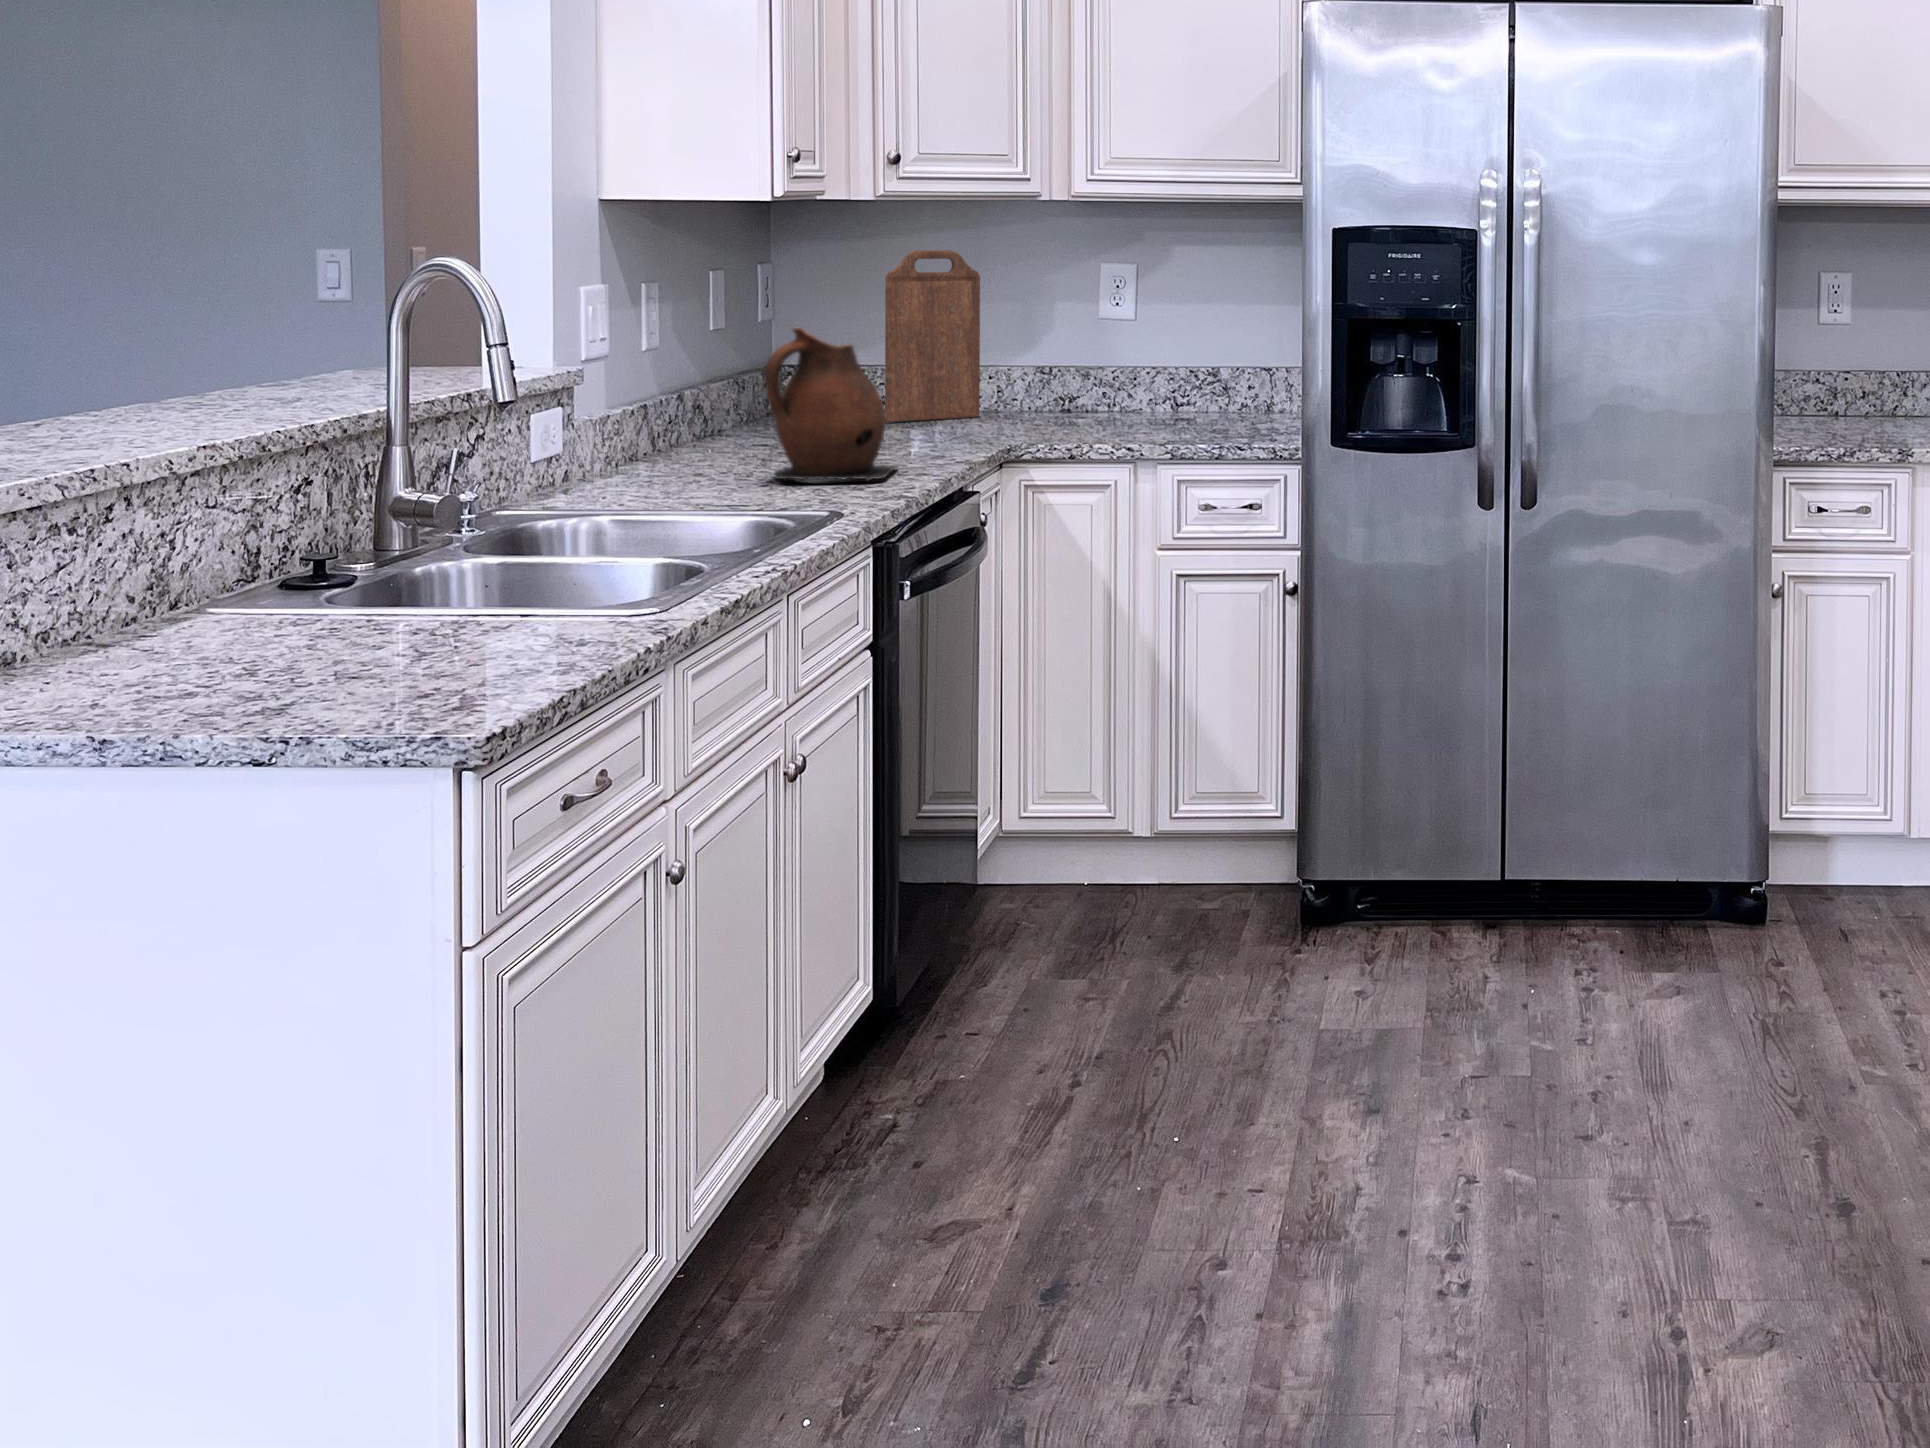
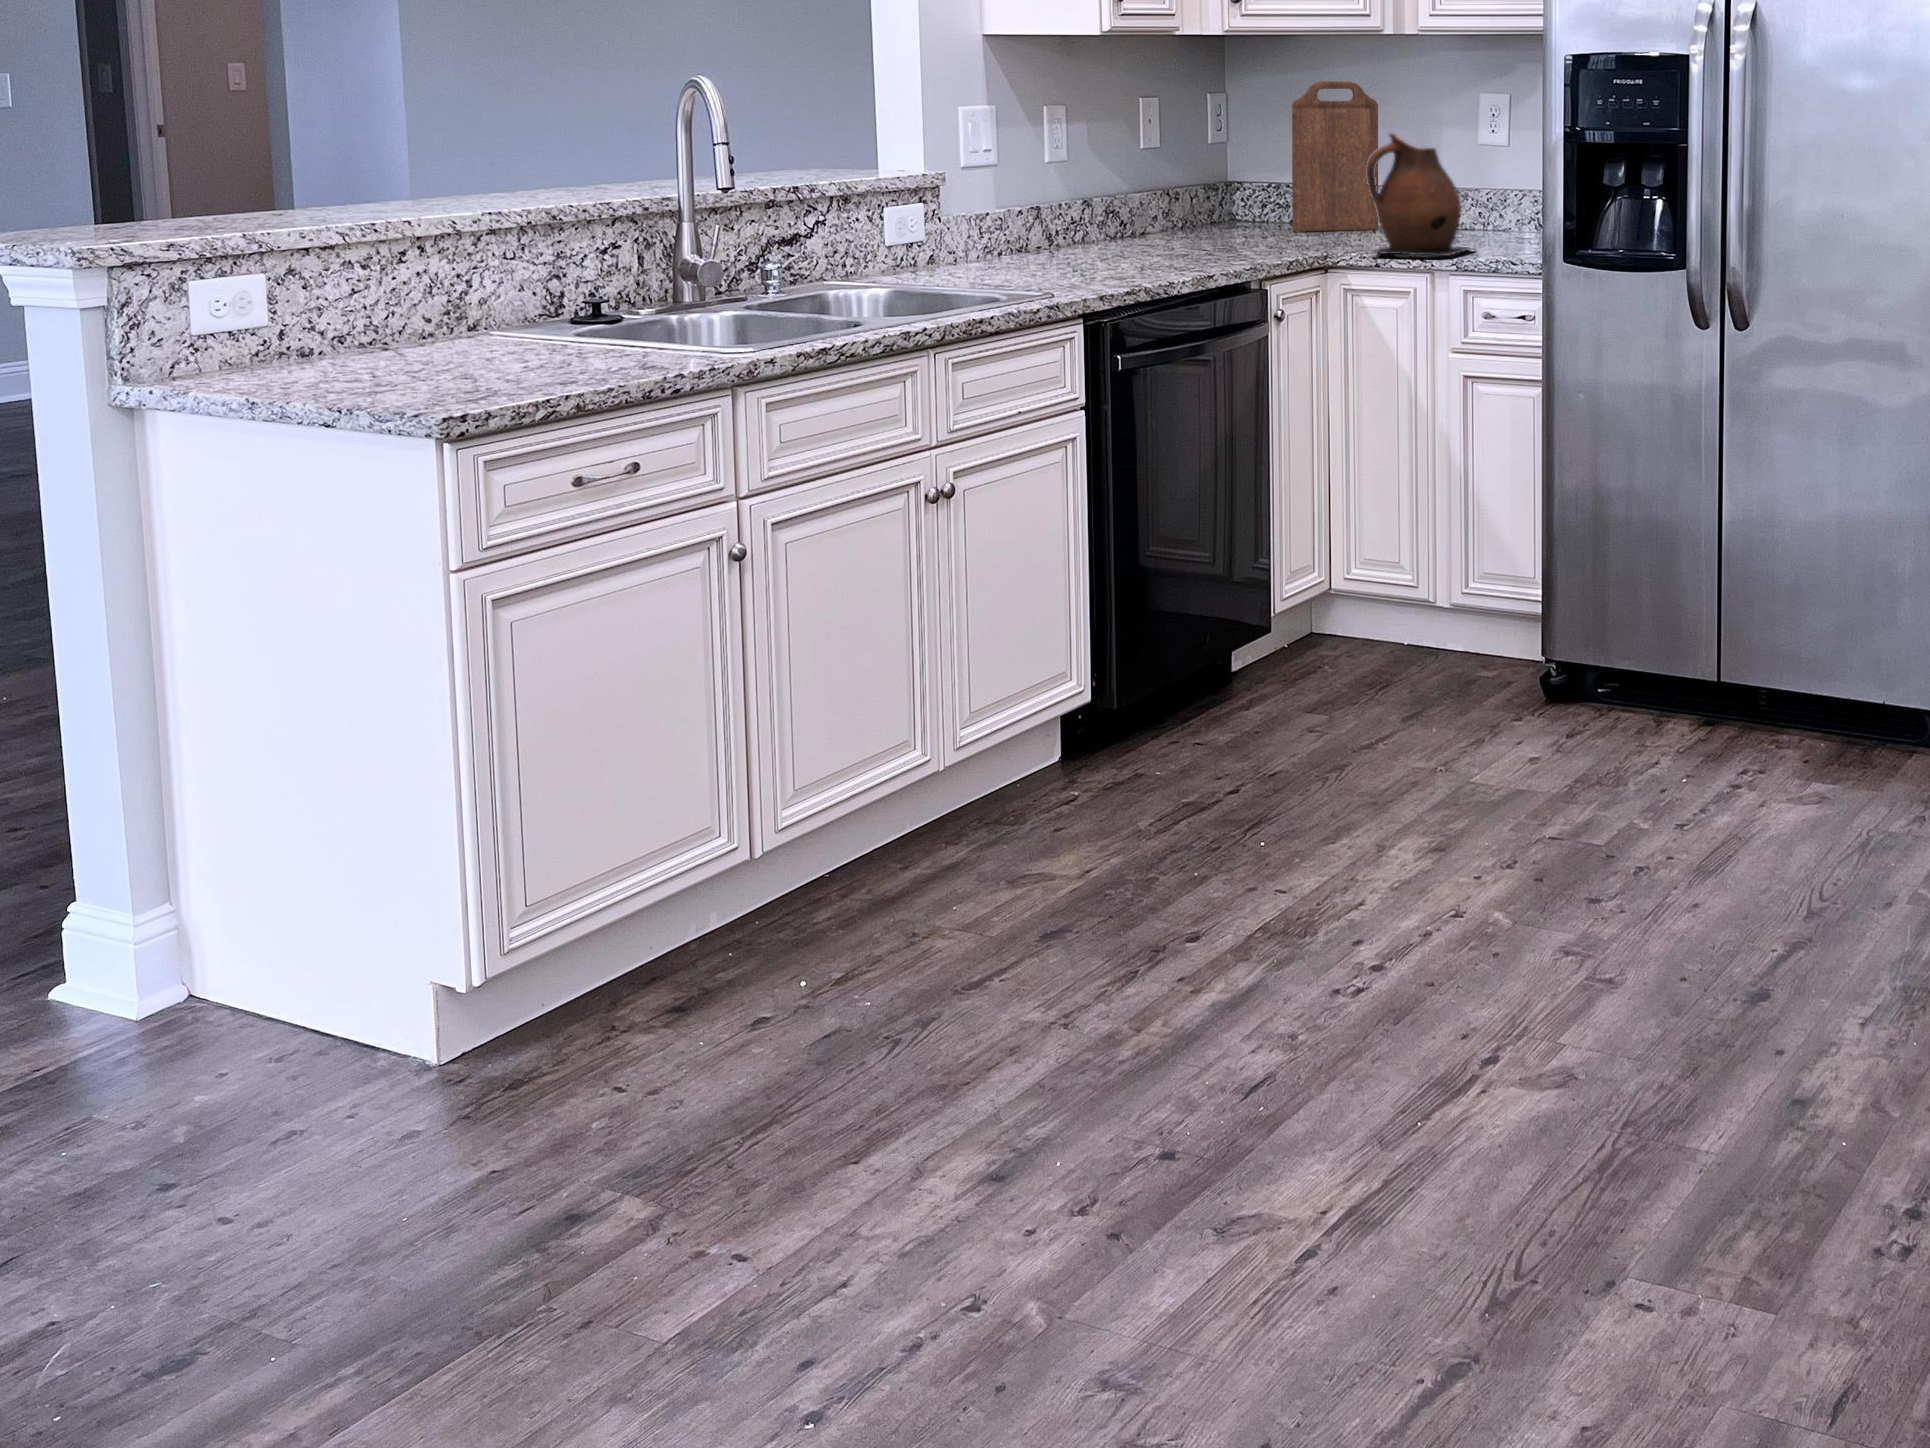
ceramic pitcher: present [765,328,898,481] -> present [1366,133,1475,257]

